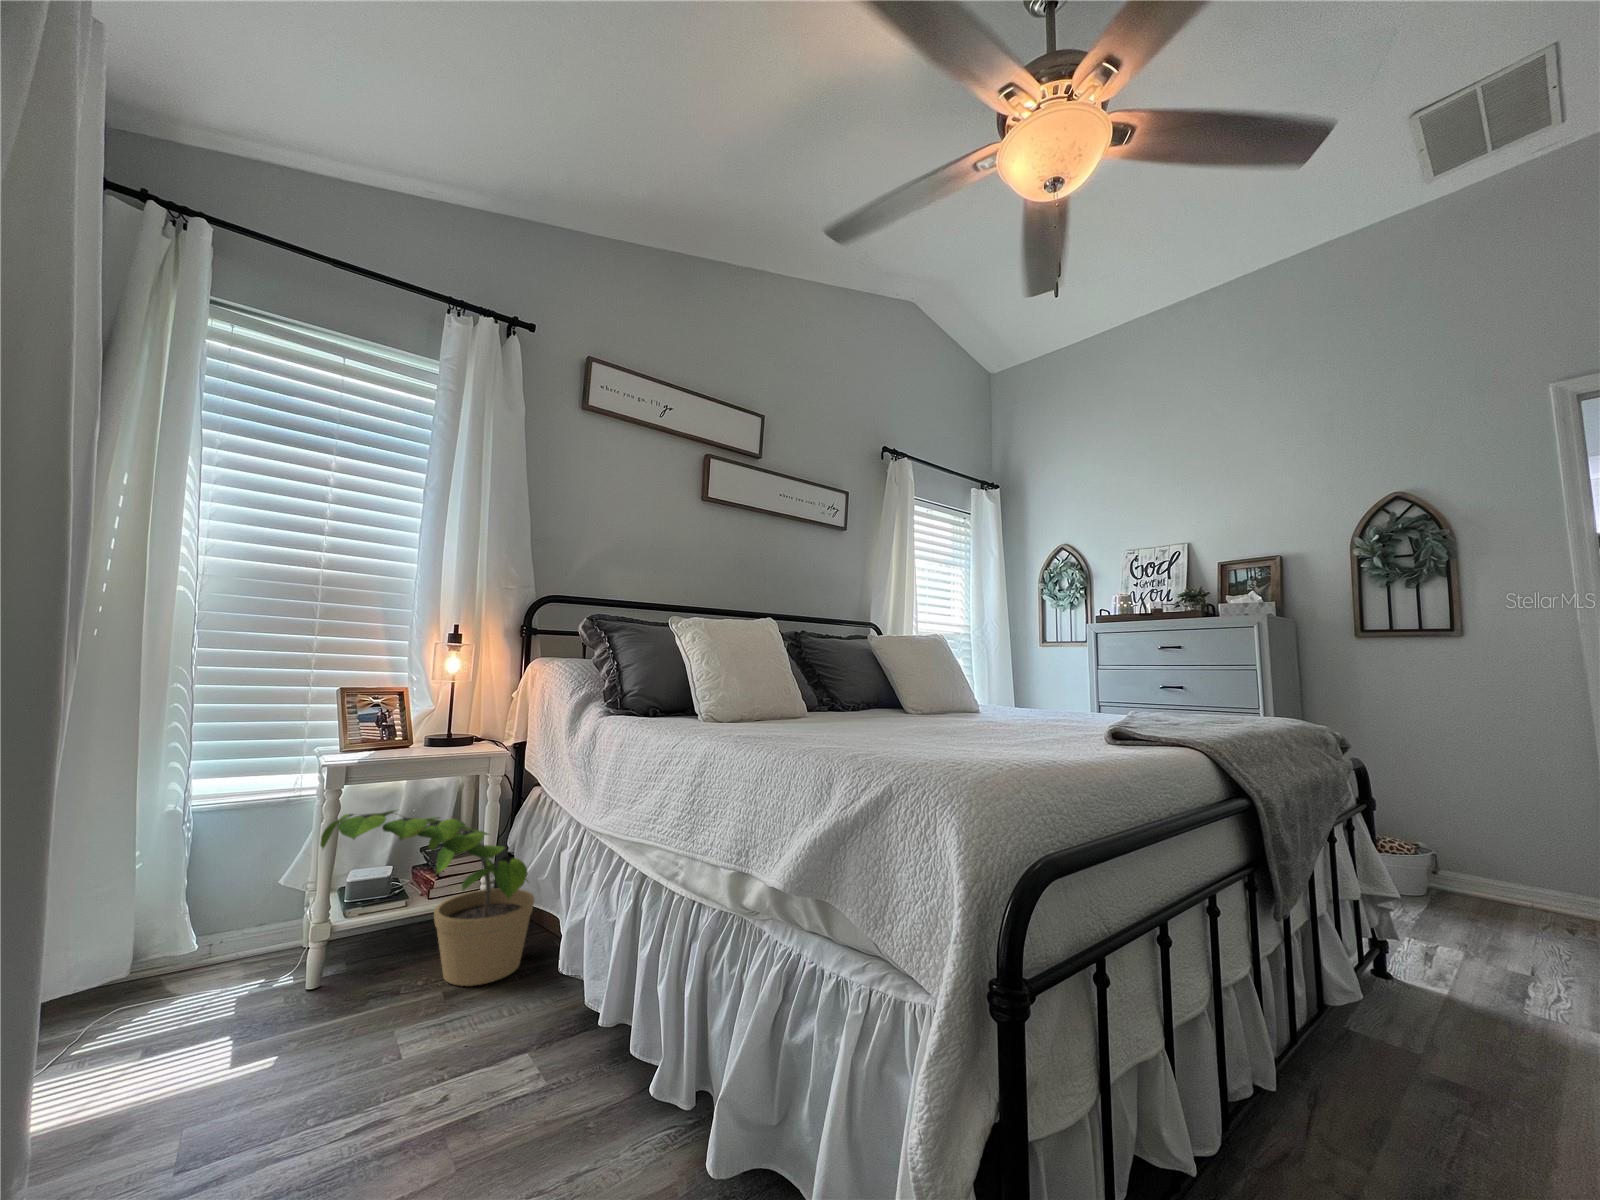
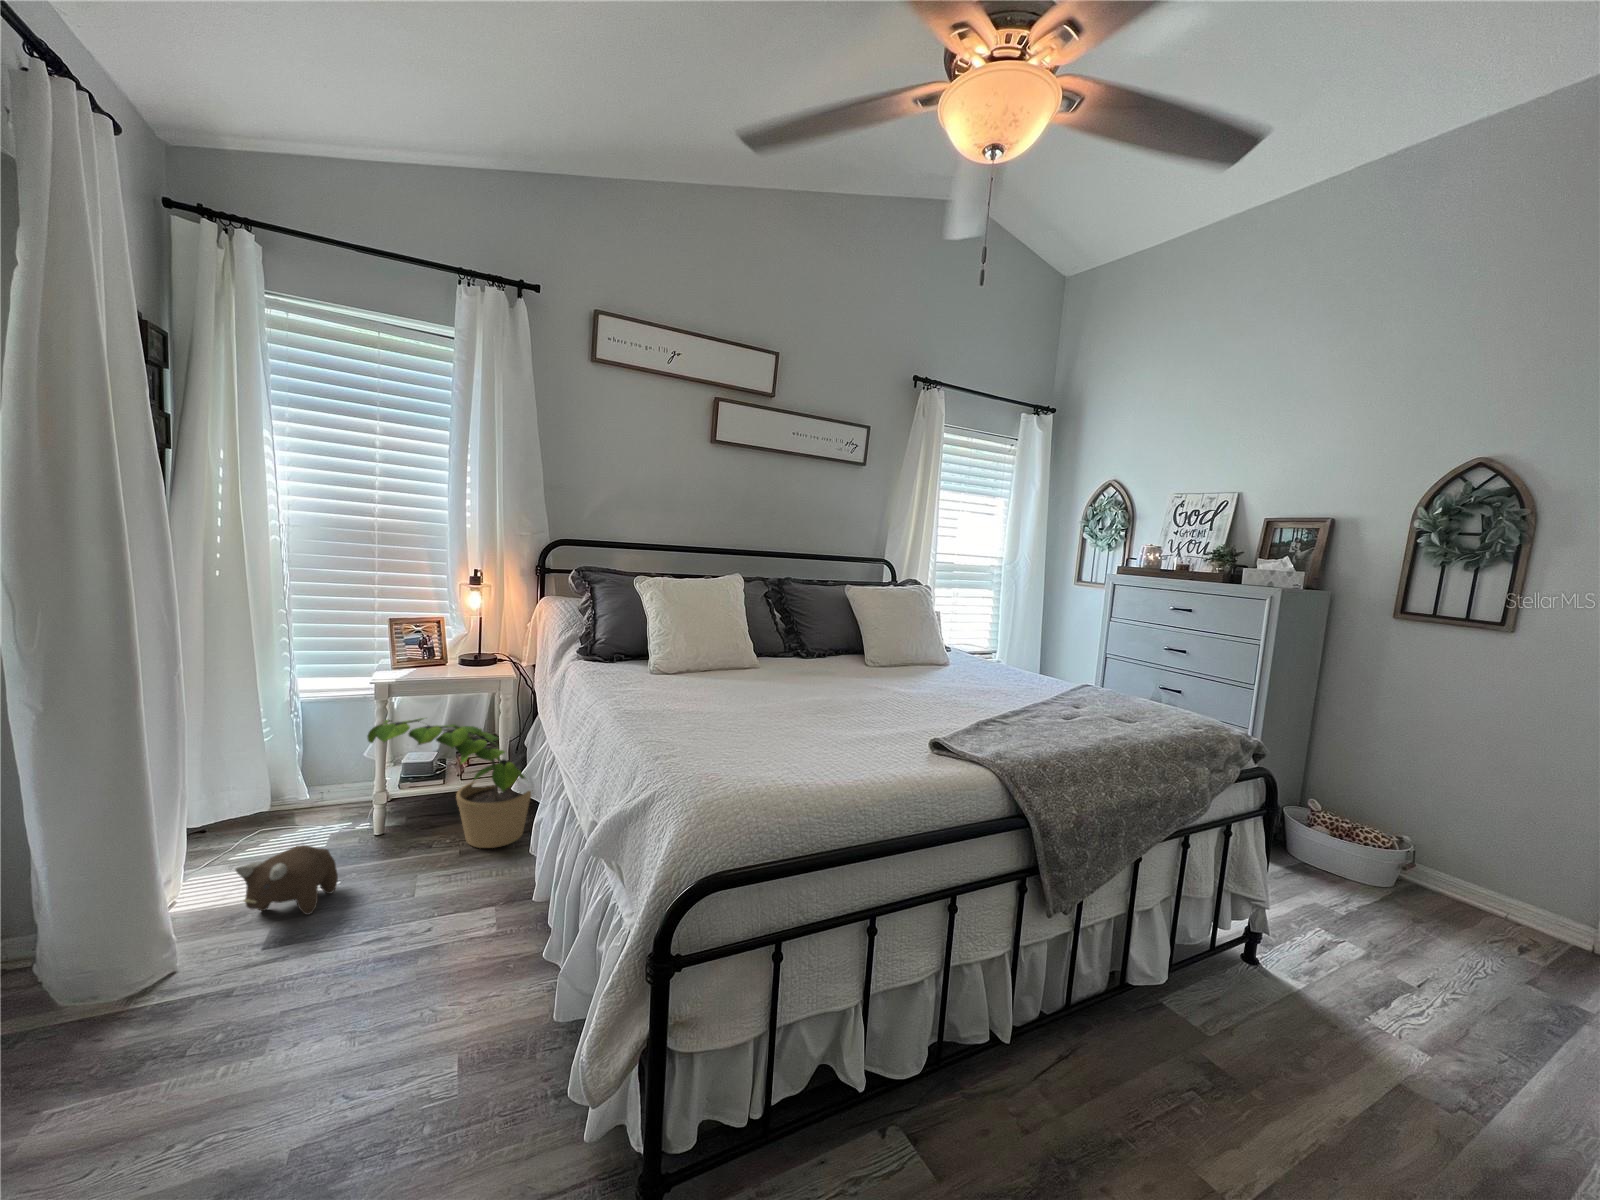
plush toy: none [137,998,282,1116] -> present [236,845,338,915]

